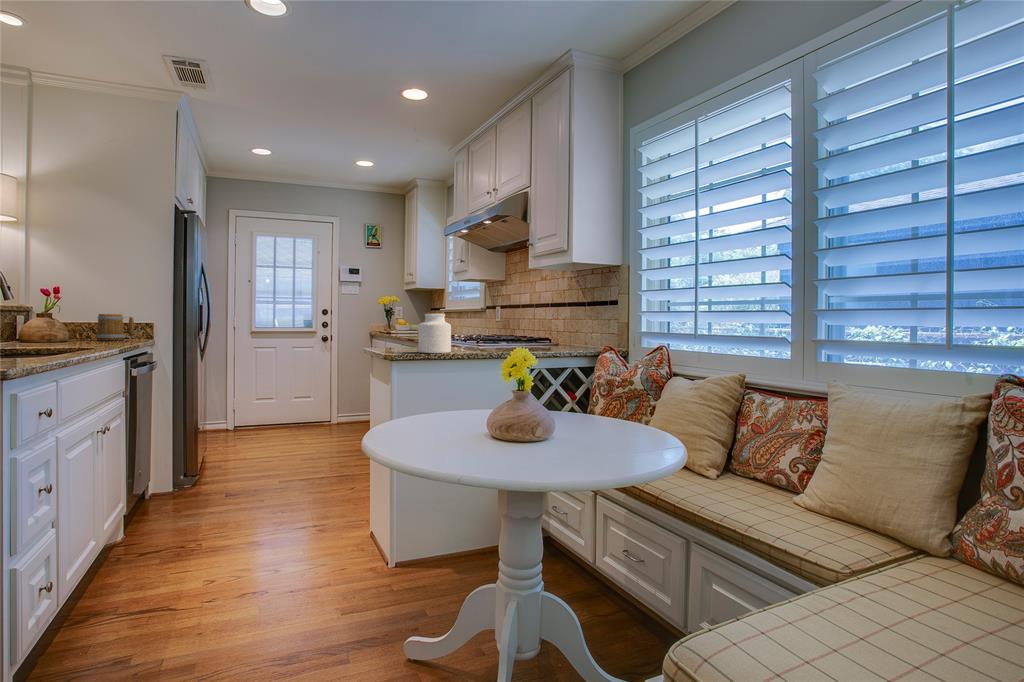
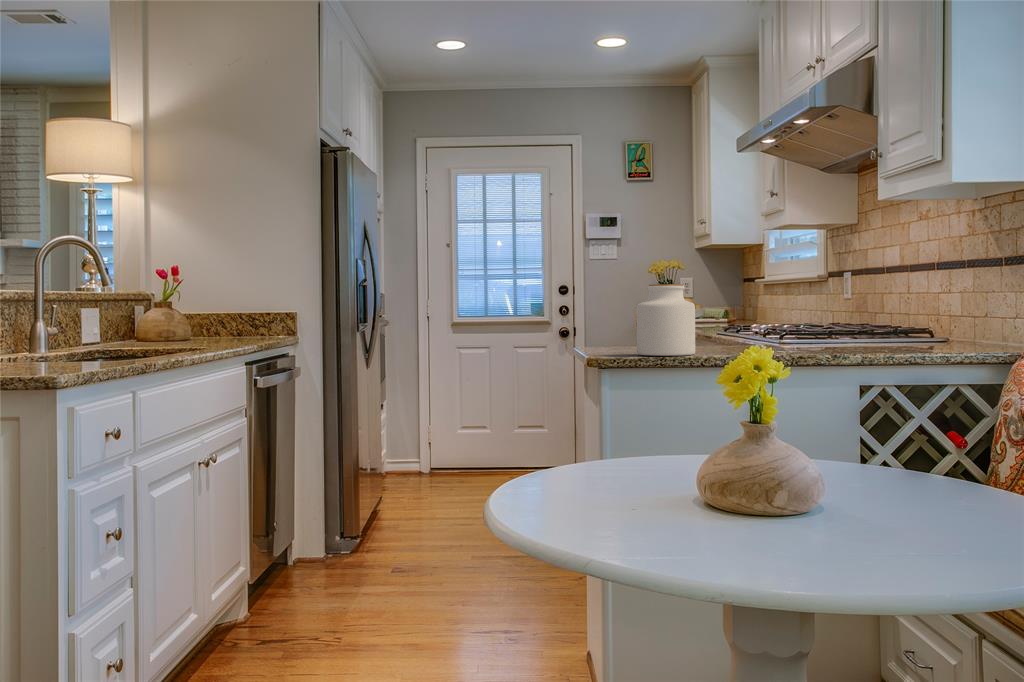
mug: present [97,314,134,341] -> none [225,301,269,338]

